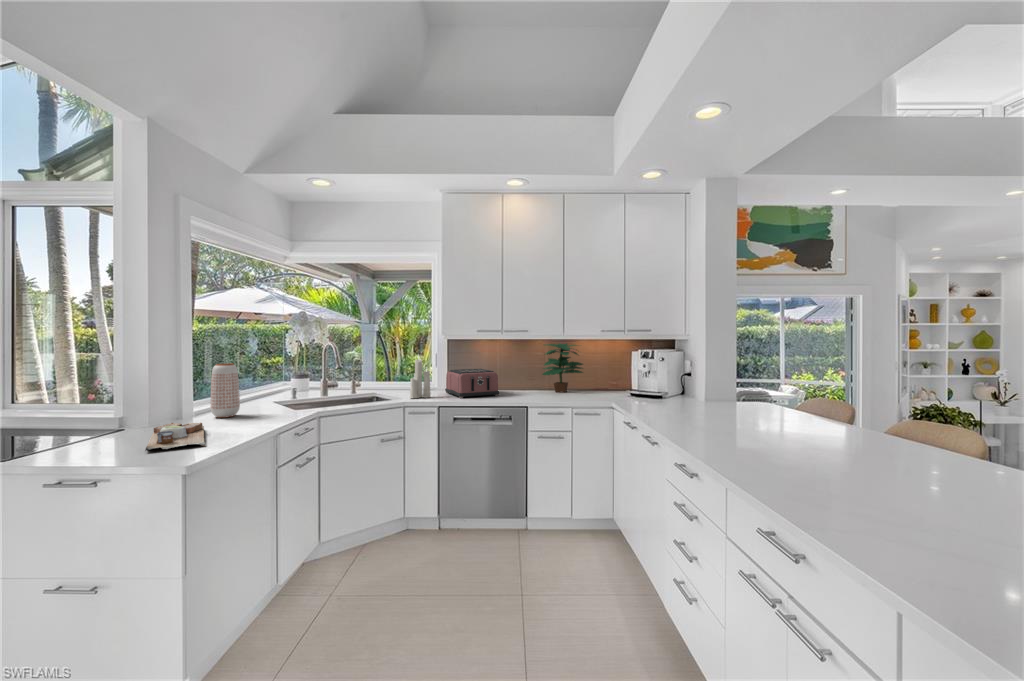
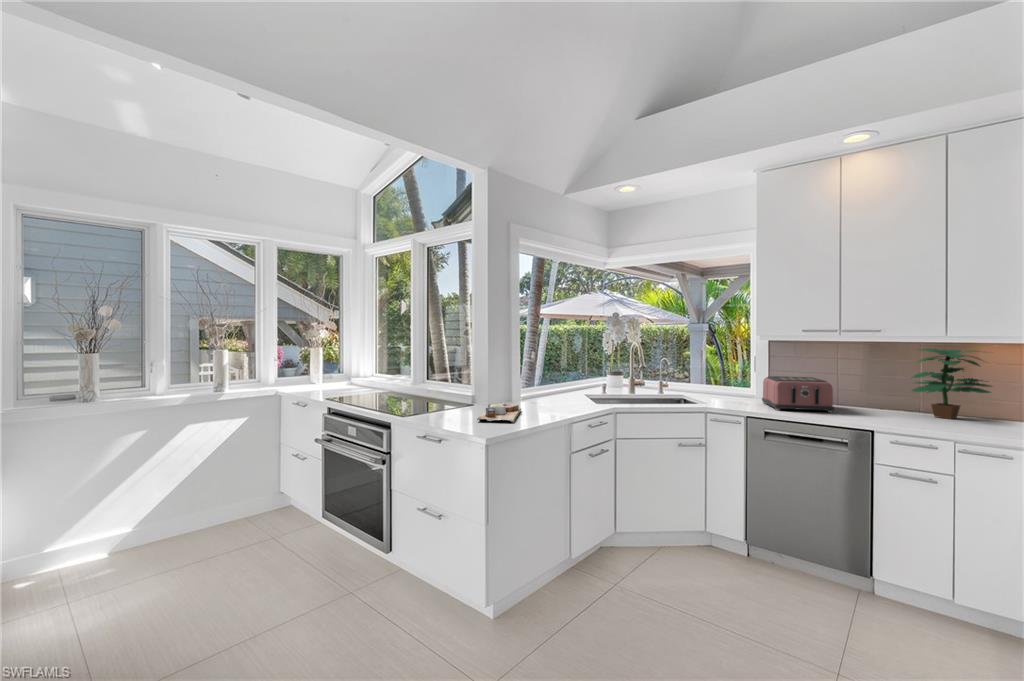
candle: present [410,359,431,398] -> none [714,354,740,406]
vase: present [210,363,240,418] -> none [532,358,552,404]

